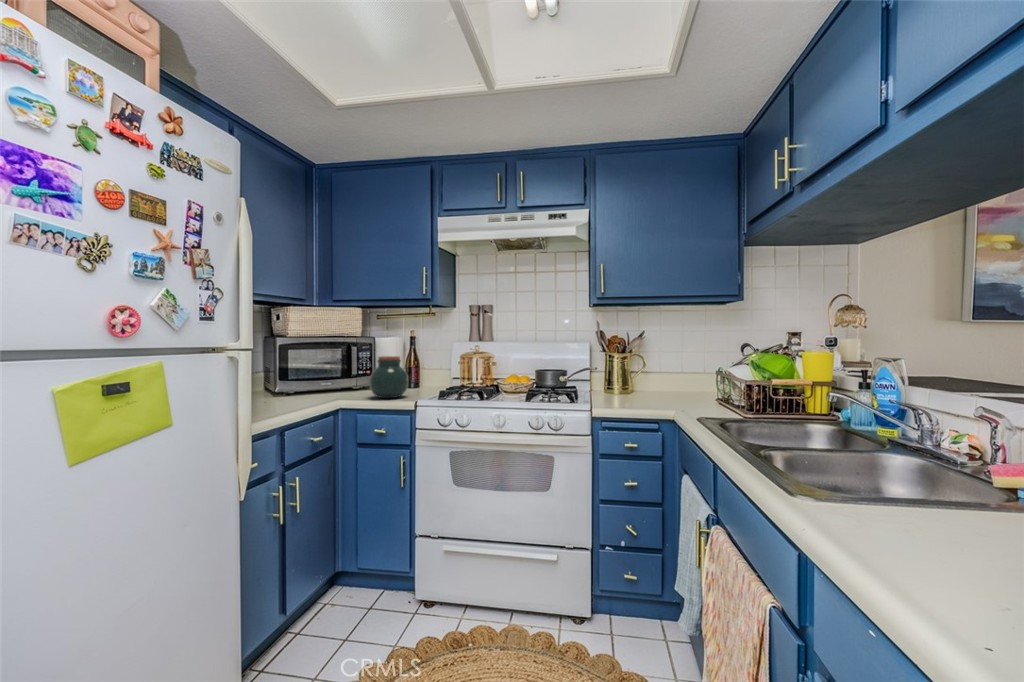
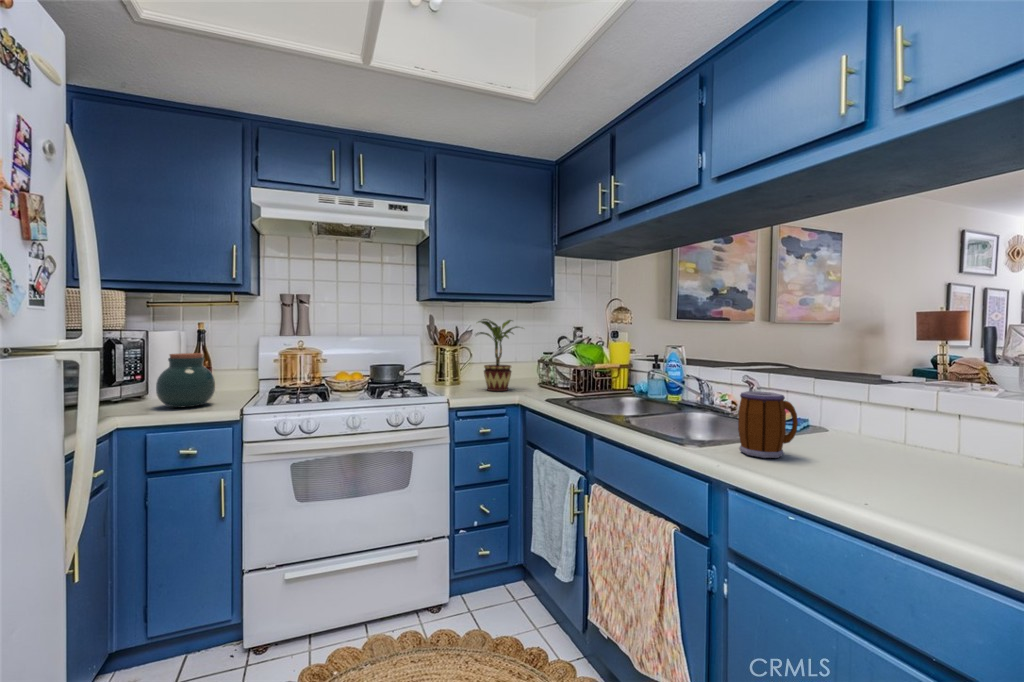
potted plant: none [630,324,687,404] -> present [476,319,518,391]
mug: none [848,428,943,531] -> present [738,391,798,458]

